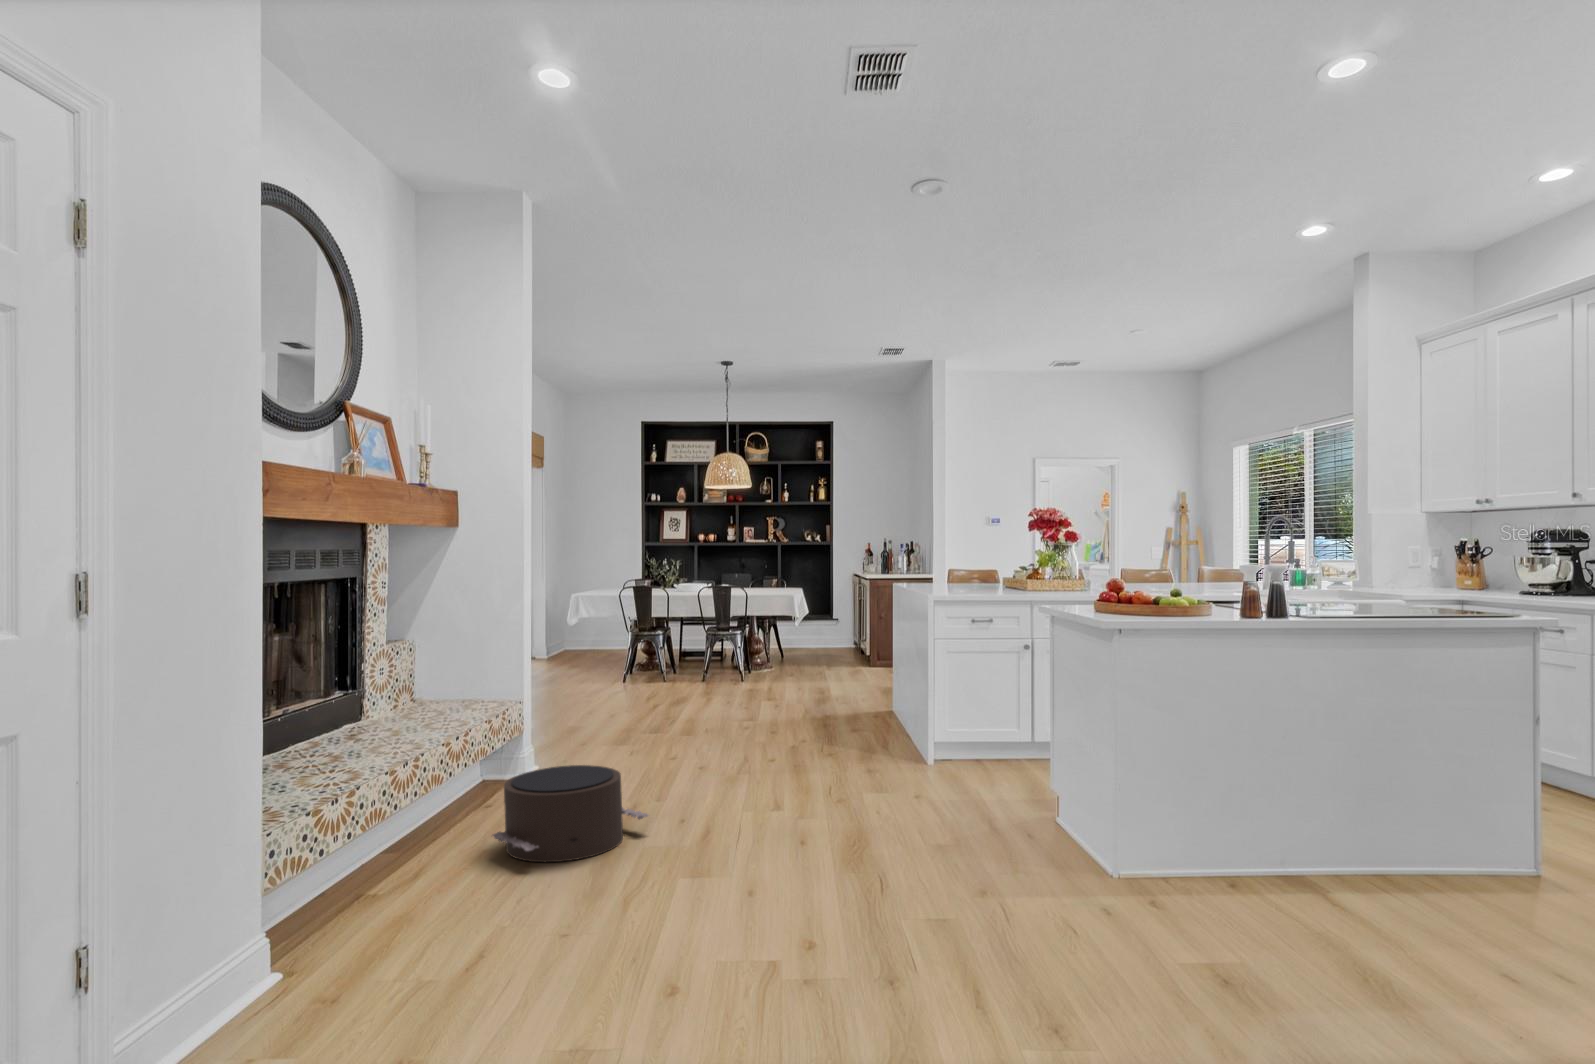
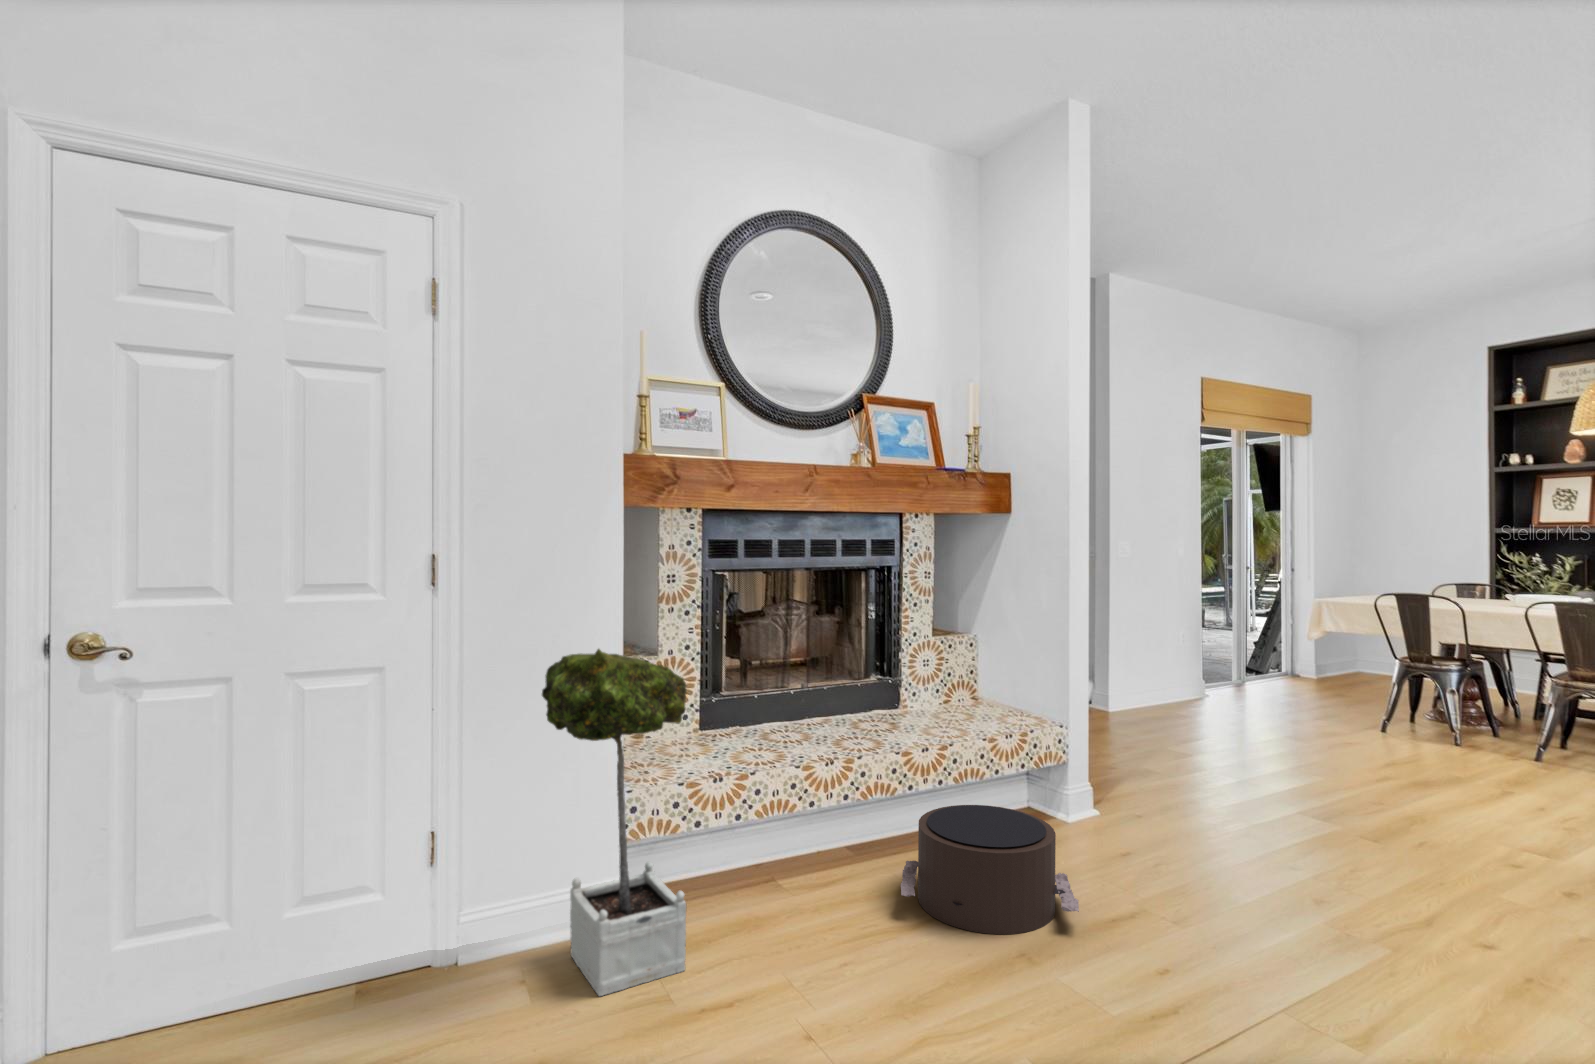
potted tree: none [263,654,426,1006] -> present [542,649,687,996]

